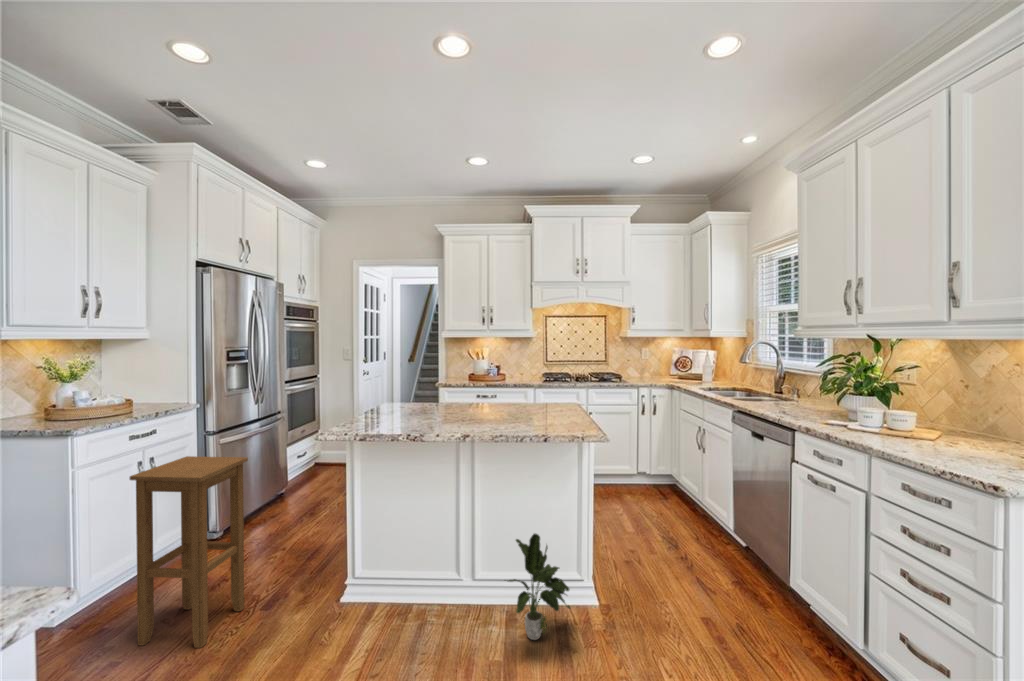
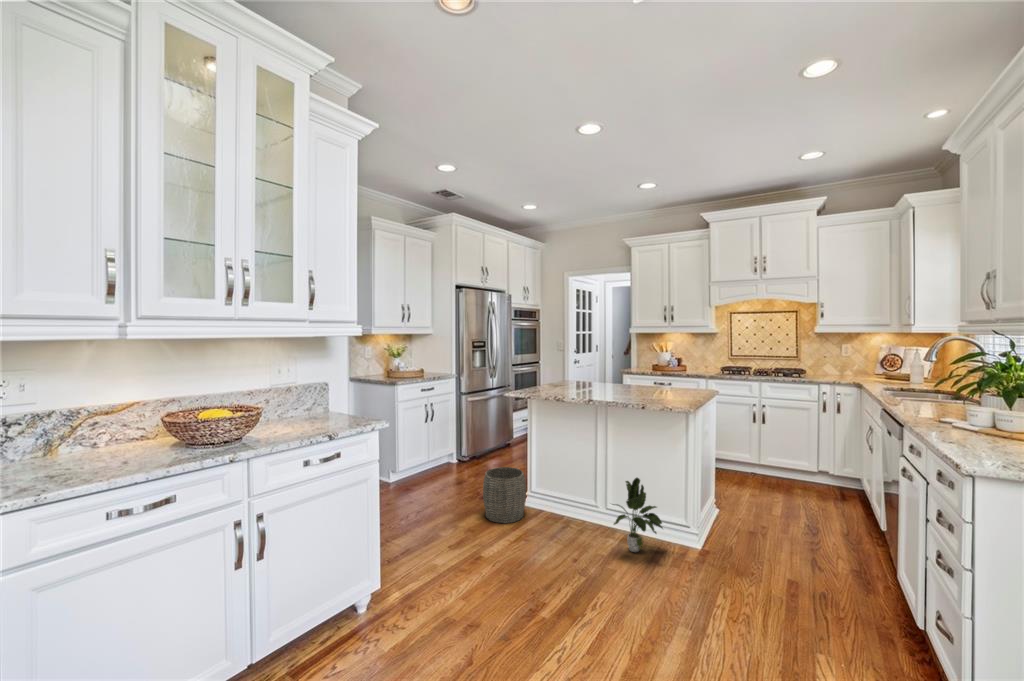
stool: present [130,456,248,648] -> none [418,403,473,507]
woven basket: none [279,549,355,654] -> present [483,467,526,523]

